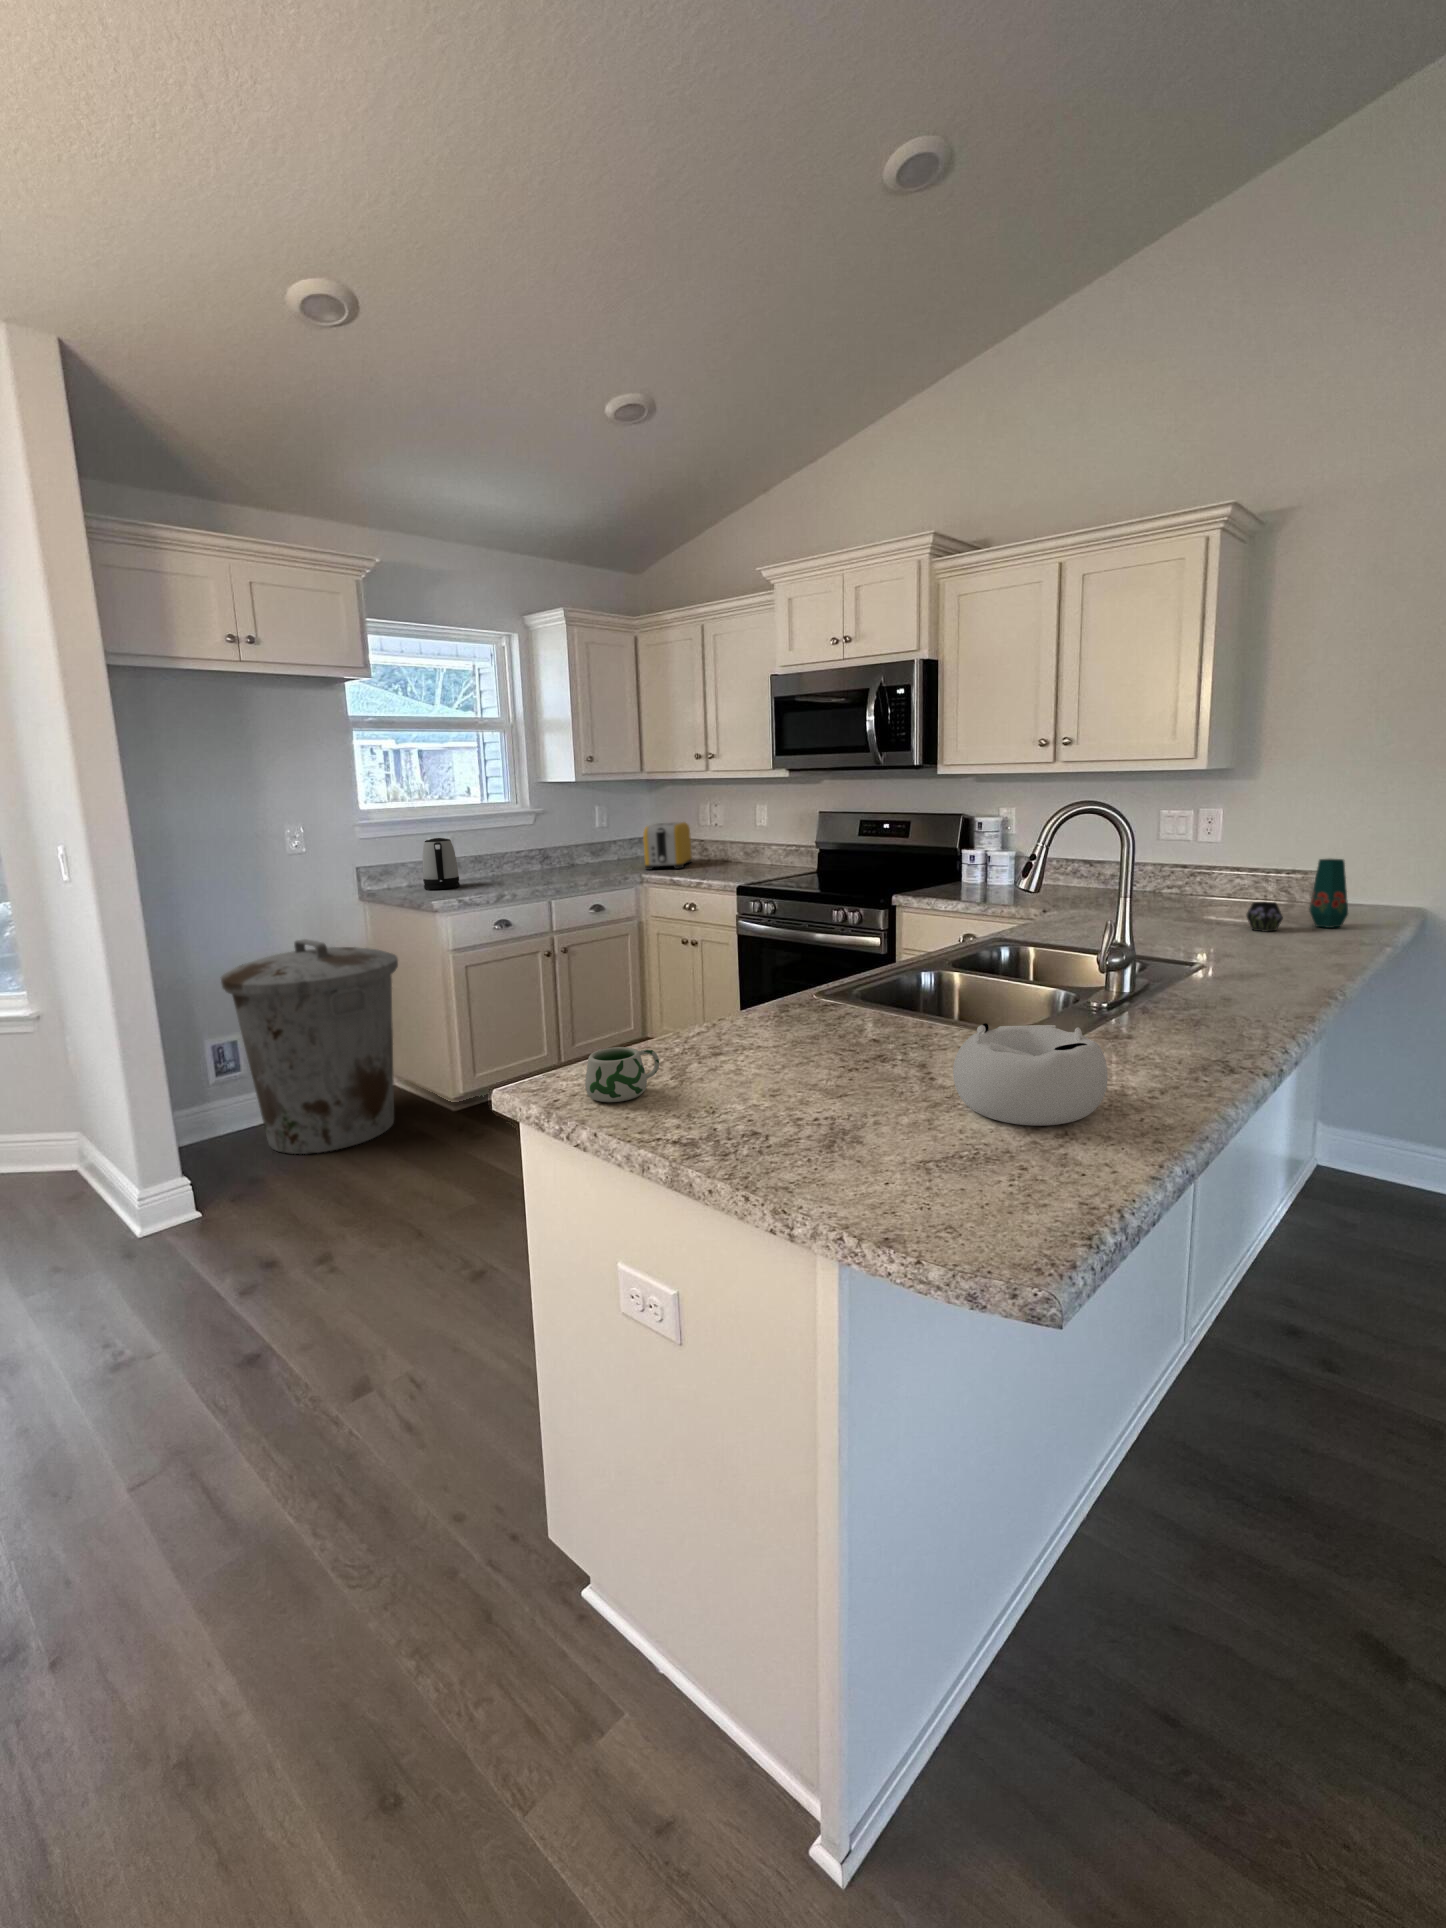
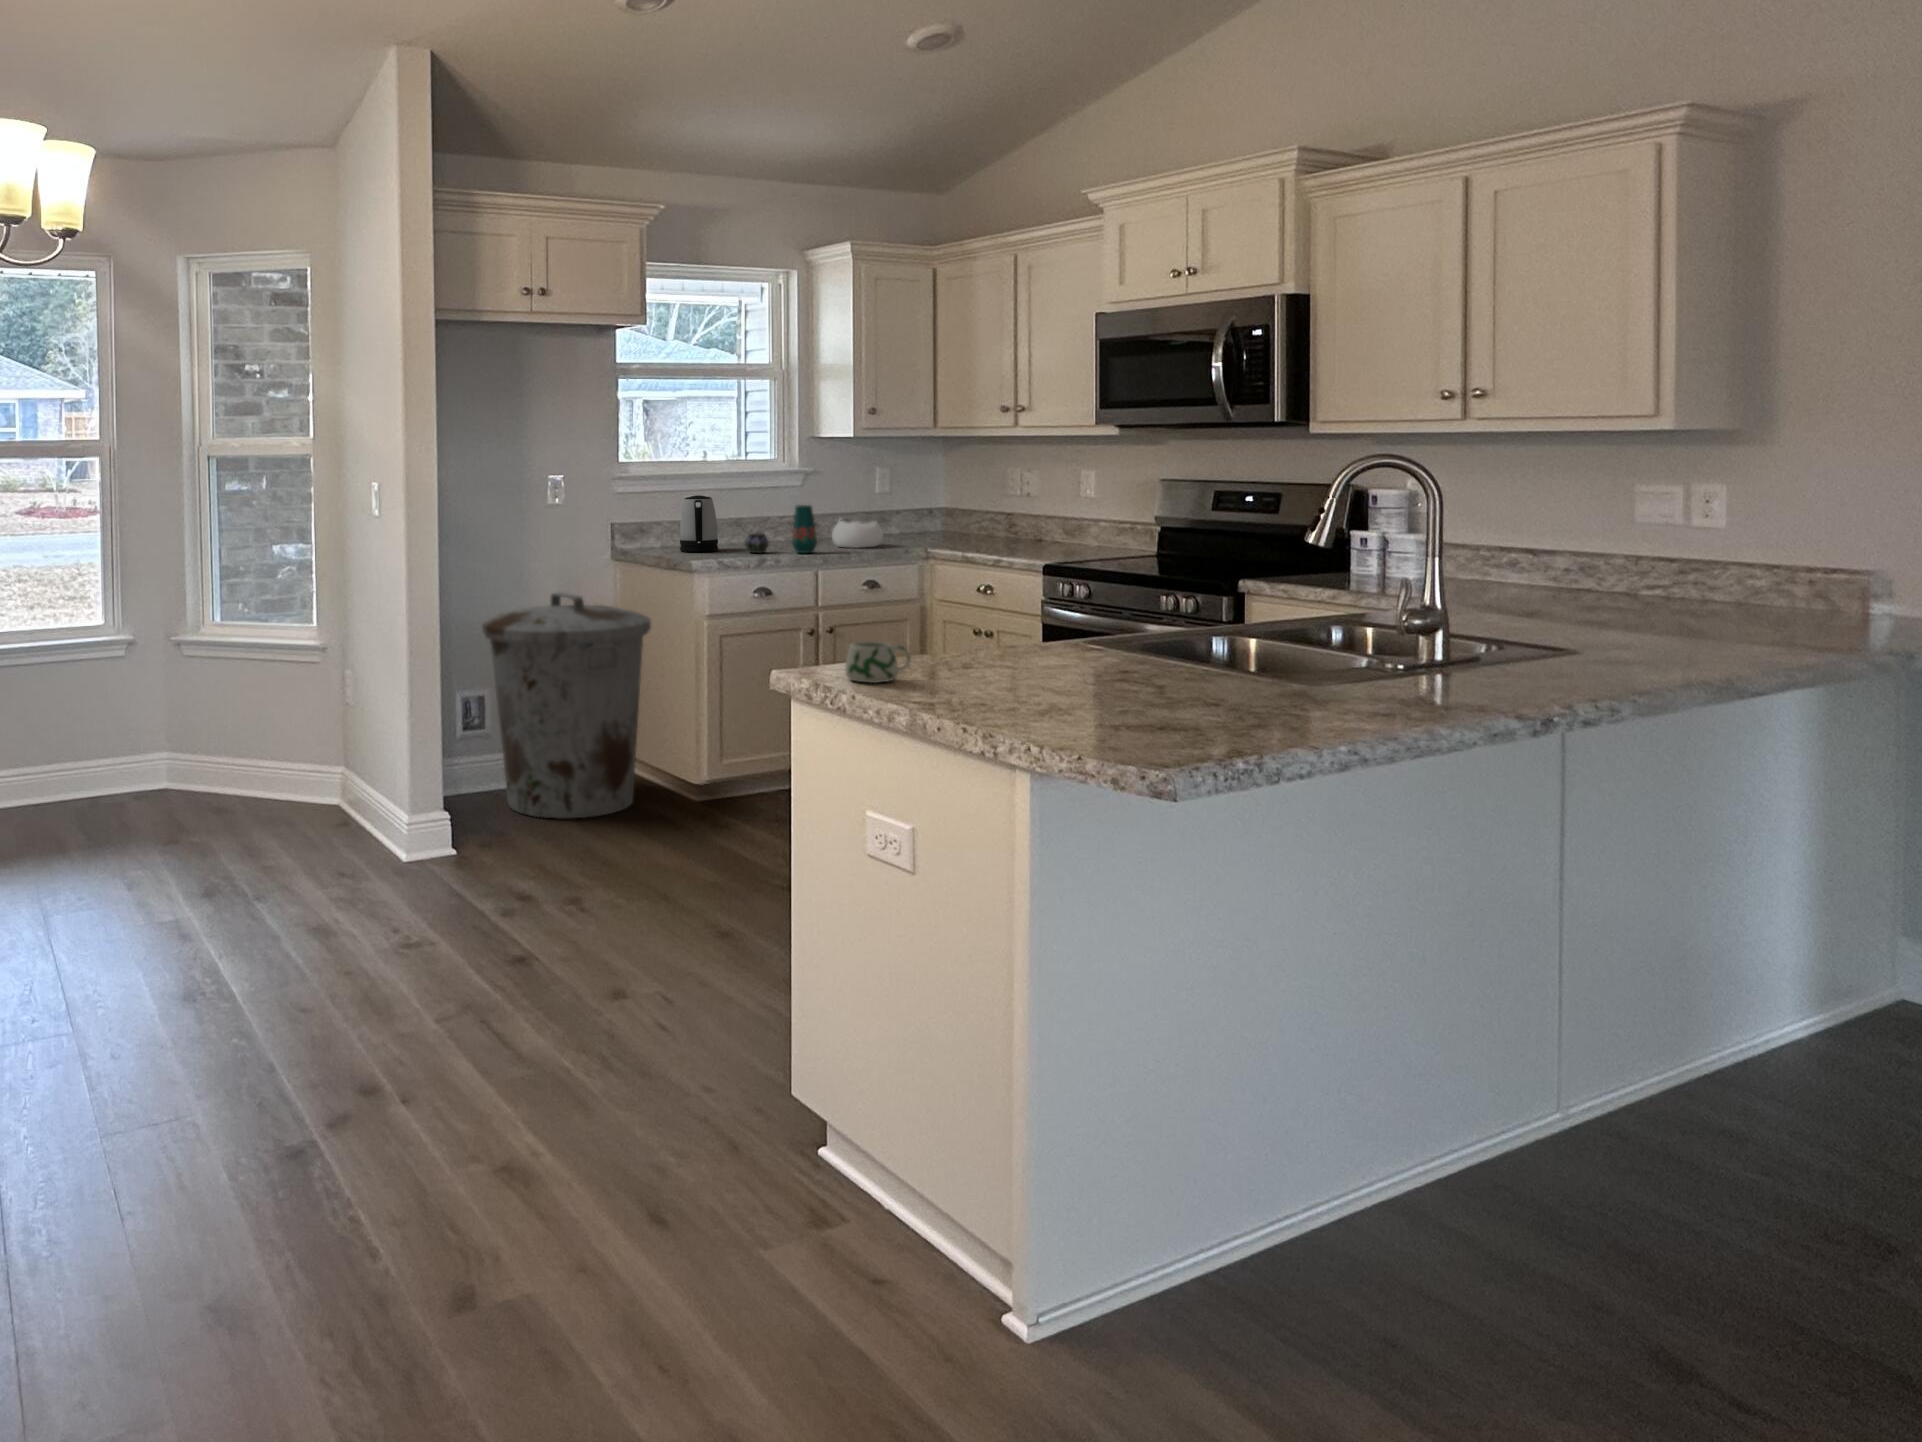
toaster: present [643,822,692,870] -> none [933,490,994,545]
vase: present [1246,859,1348,932] -> present [745,505,817,553]
decorative bowl: present [953,1023,1108,1126] -> present [832,518,883,548]

